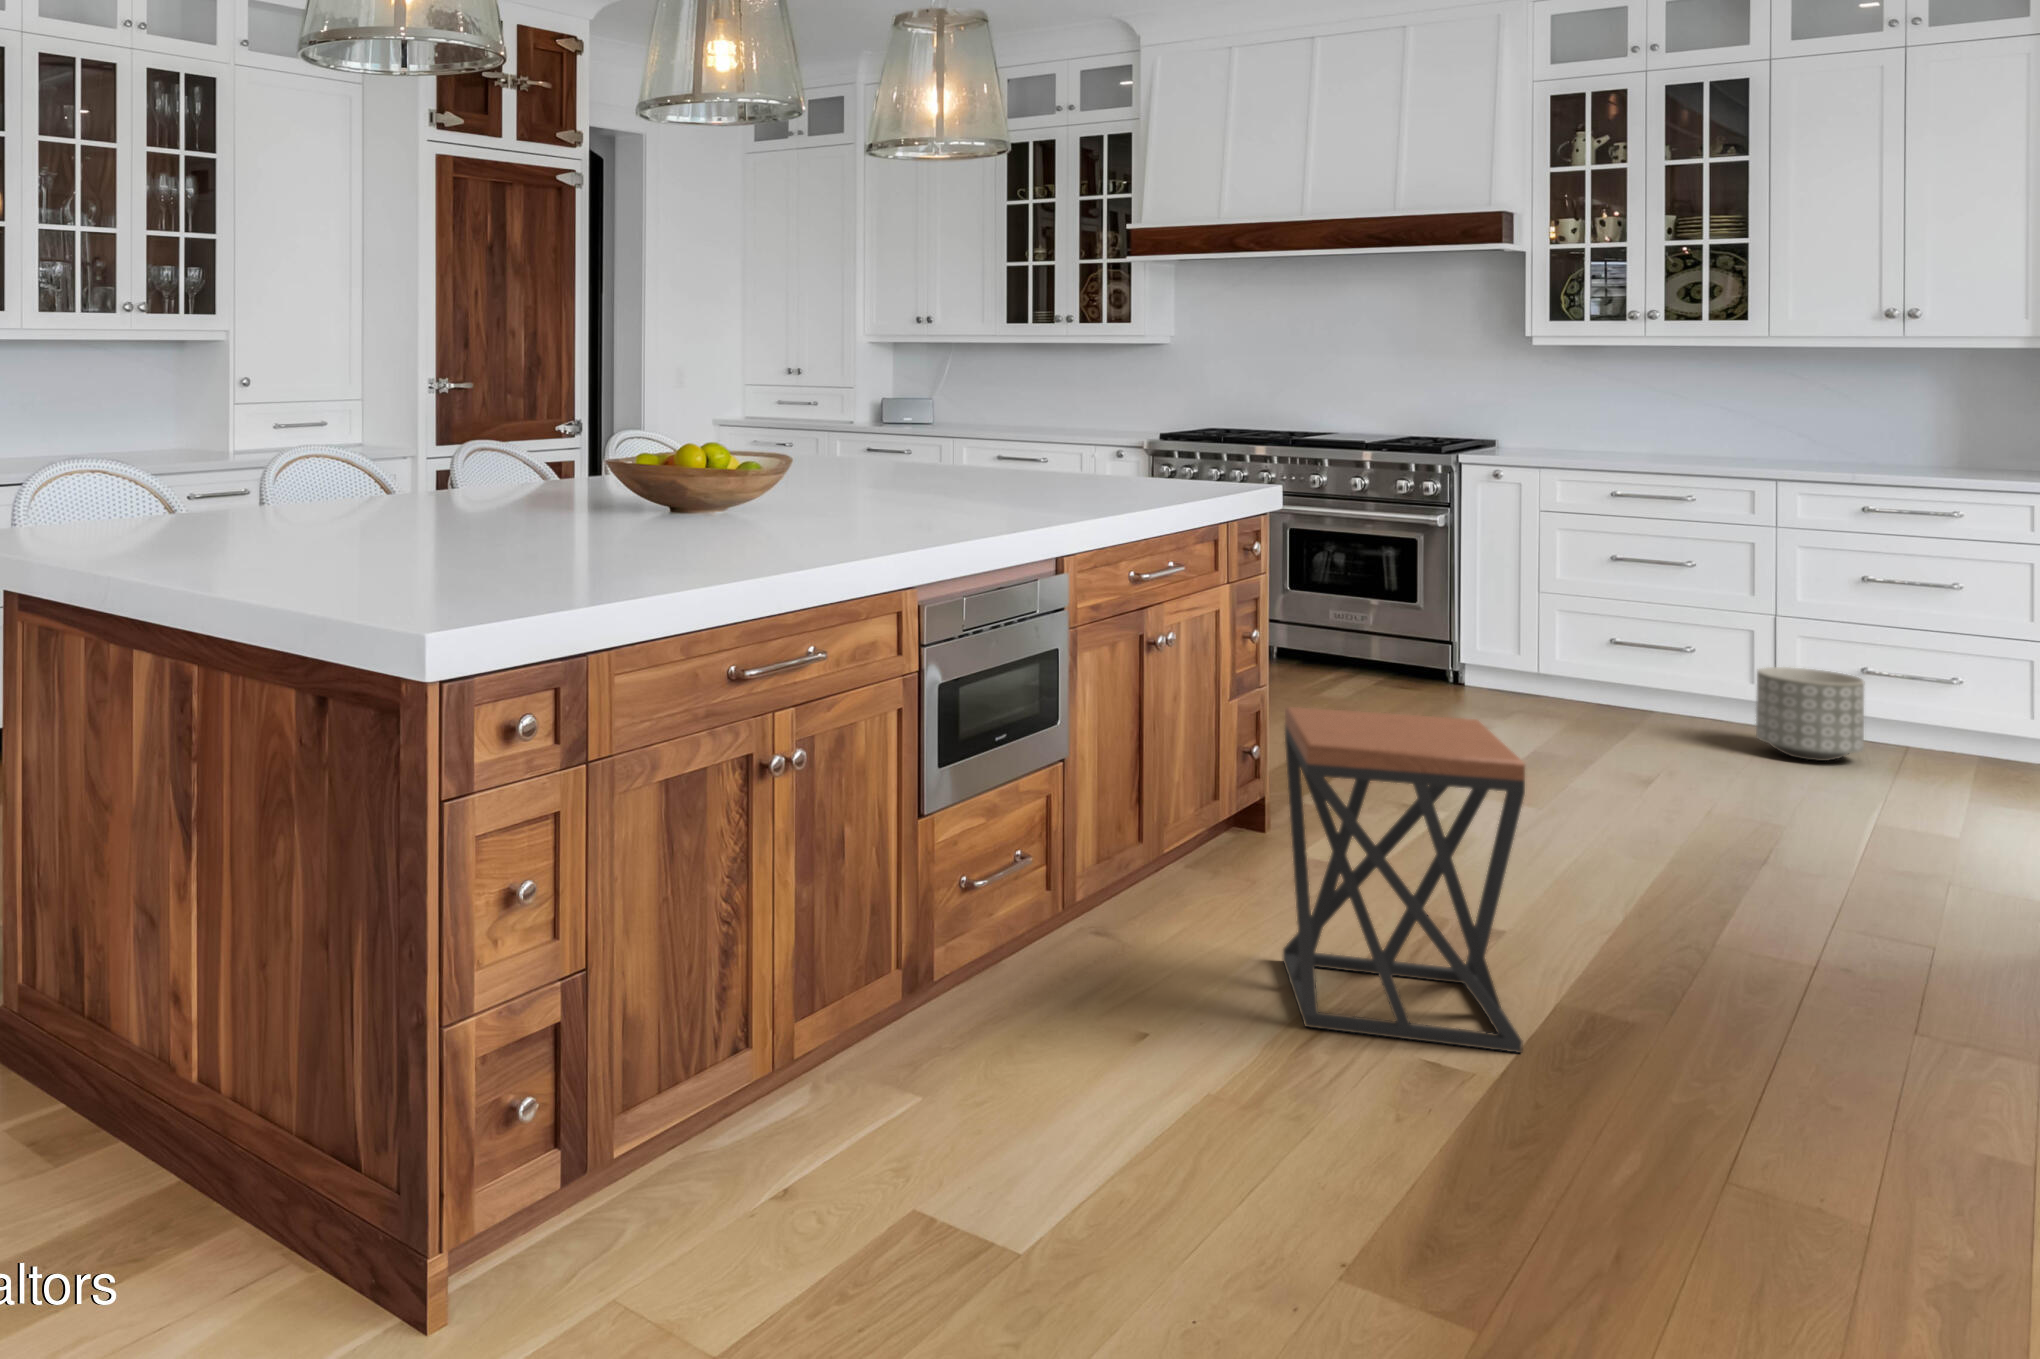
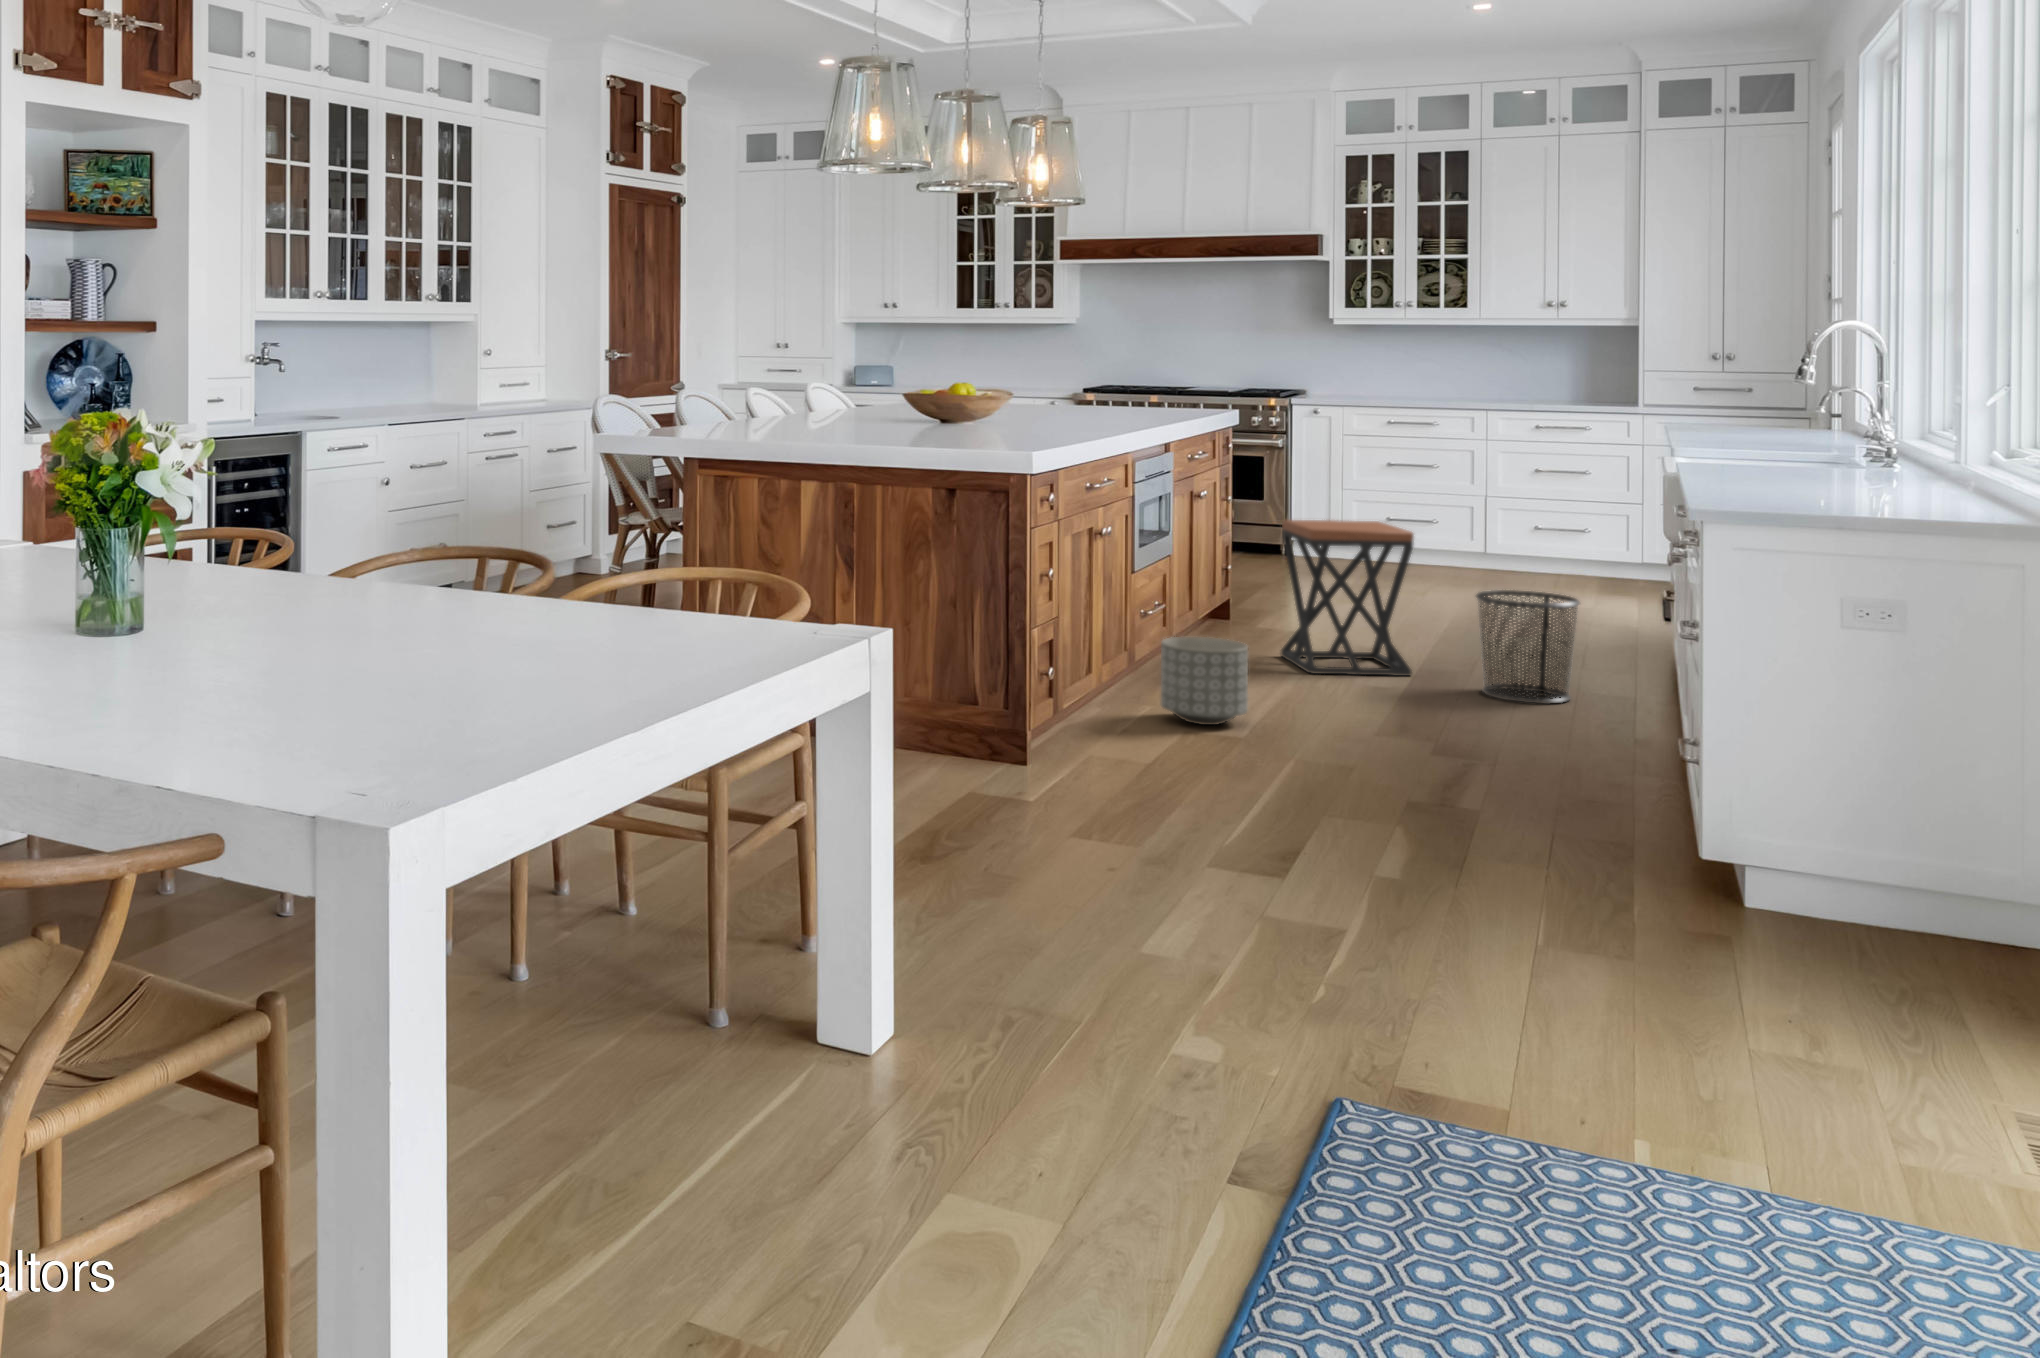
planter: present [1756,667,1864,761] -> present [1161,637,1248,725]
waste bin: none [1645,908,1901,1202] -> present [1476,590,1580,704]

